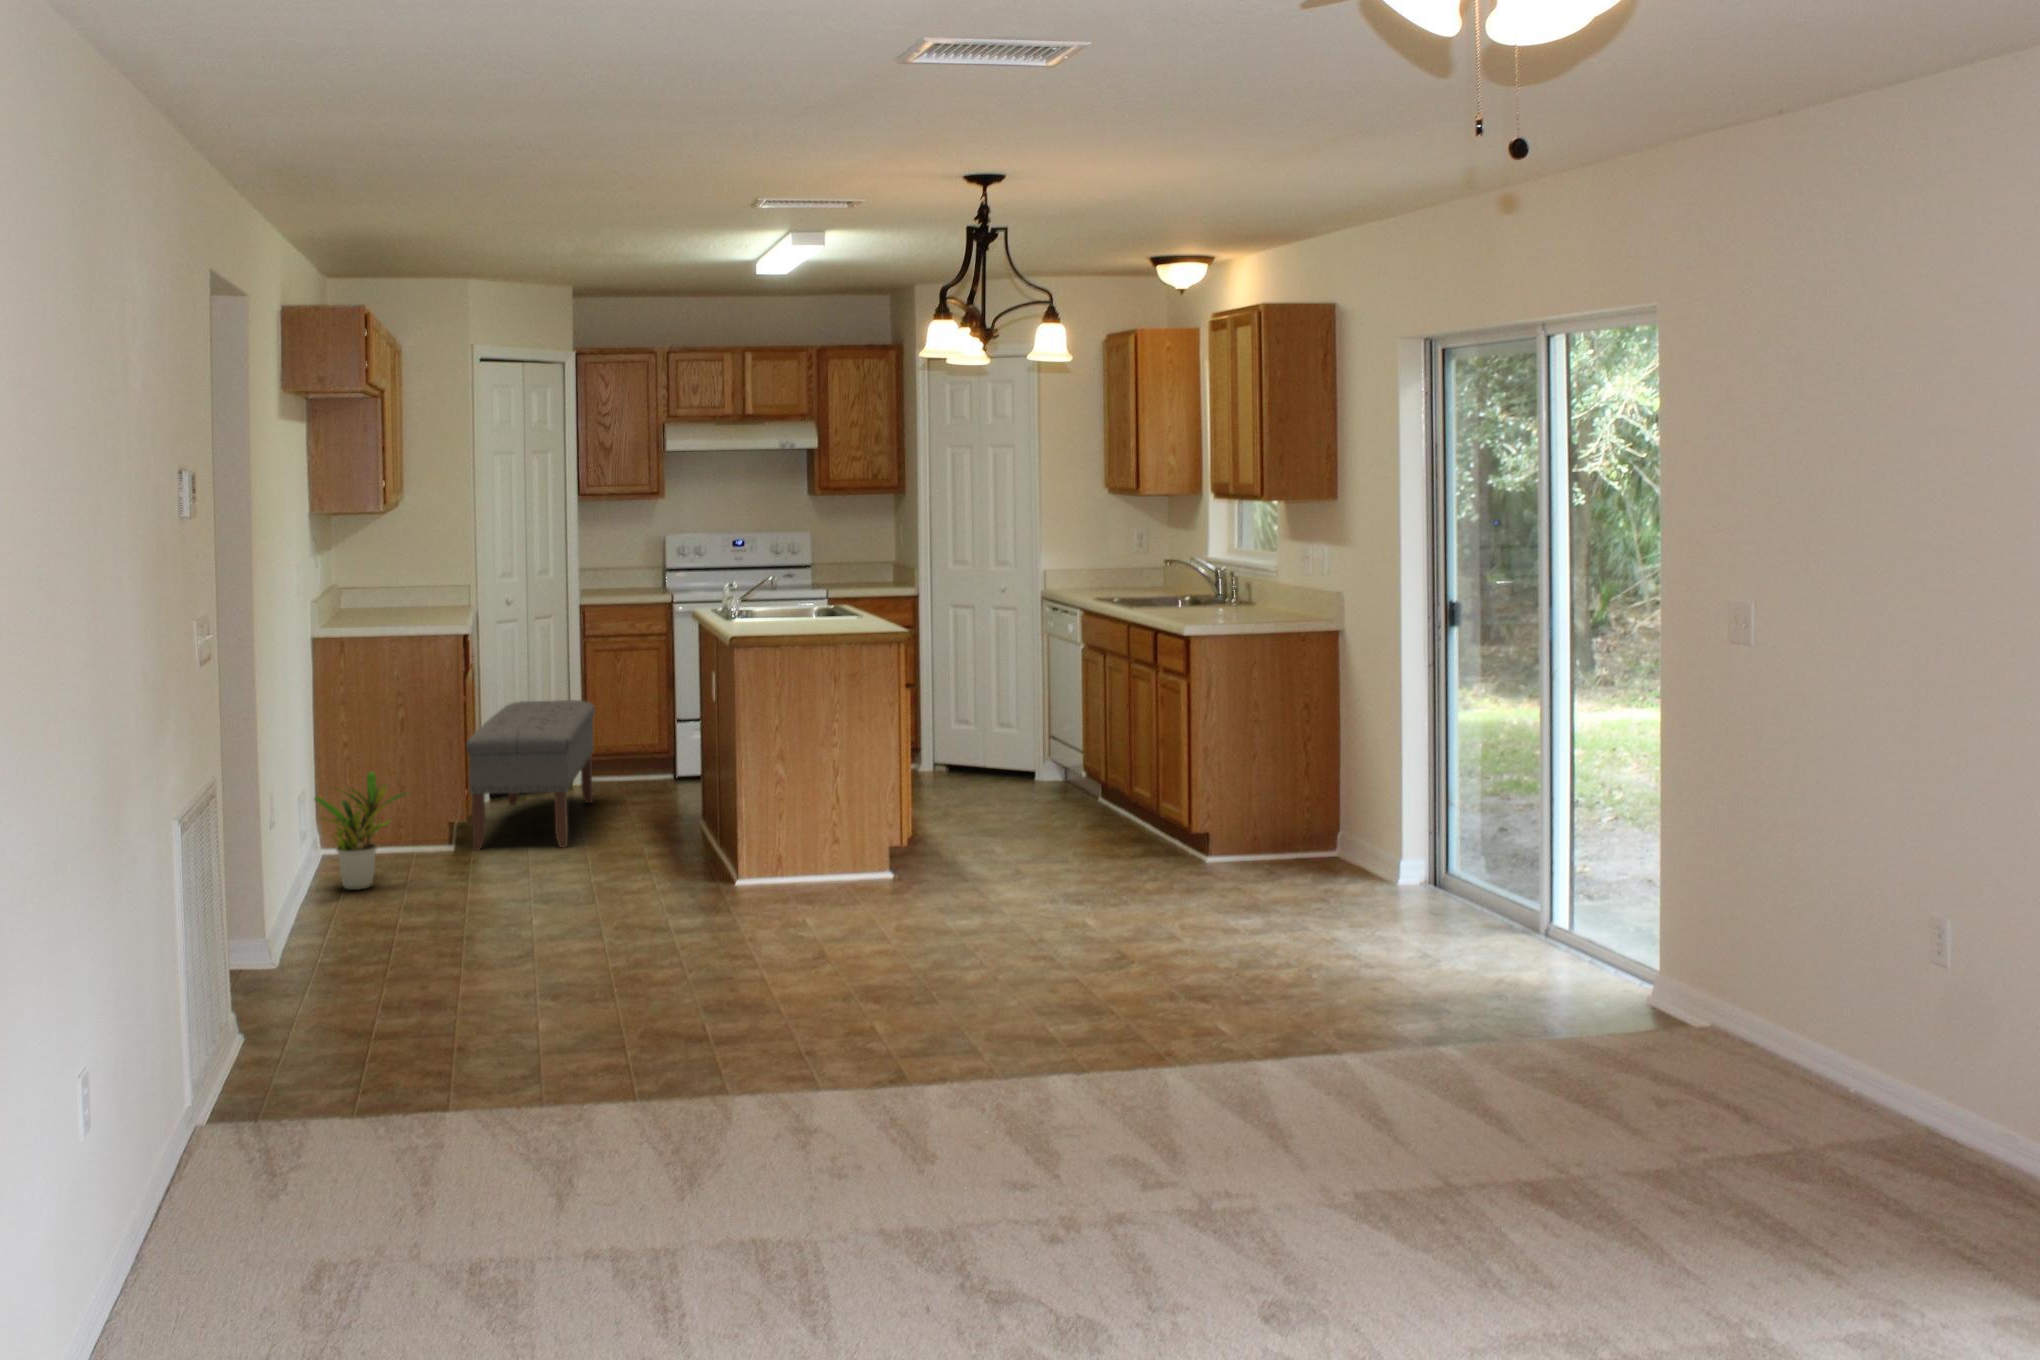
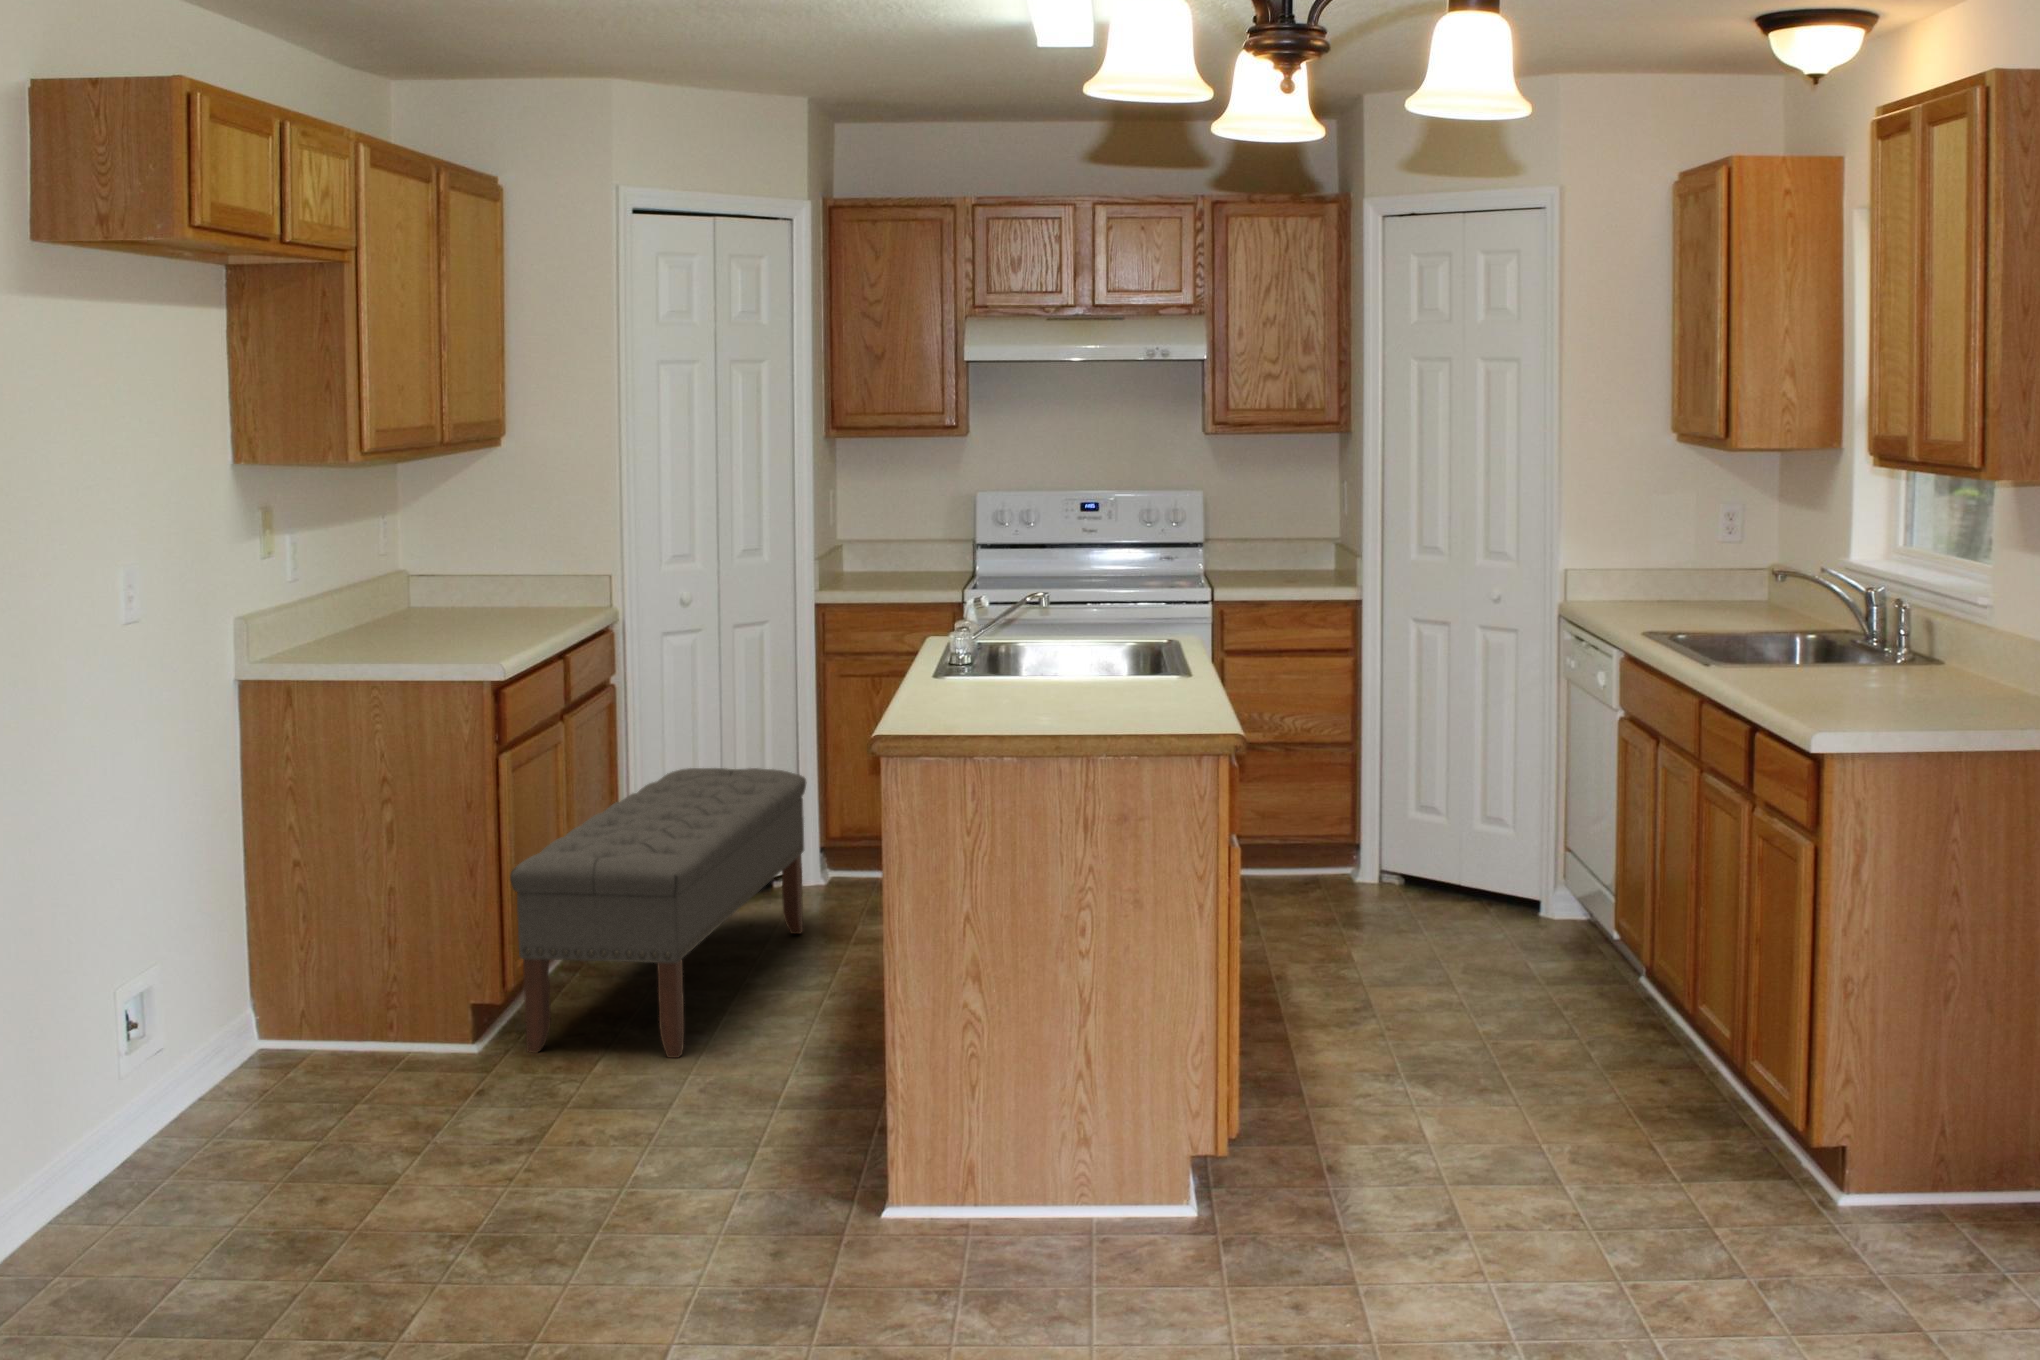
potted plant: present [314,771,409,890] -> none [135,940,343,1165]

